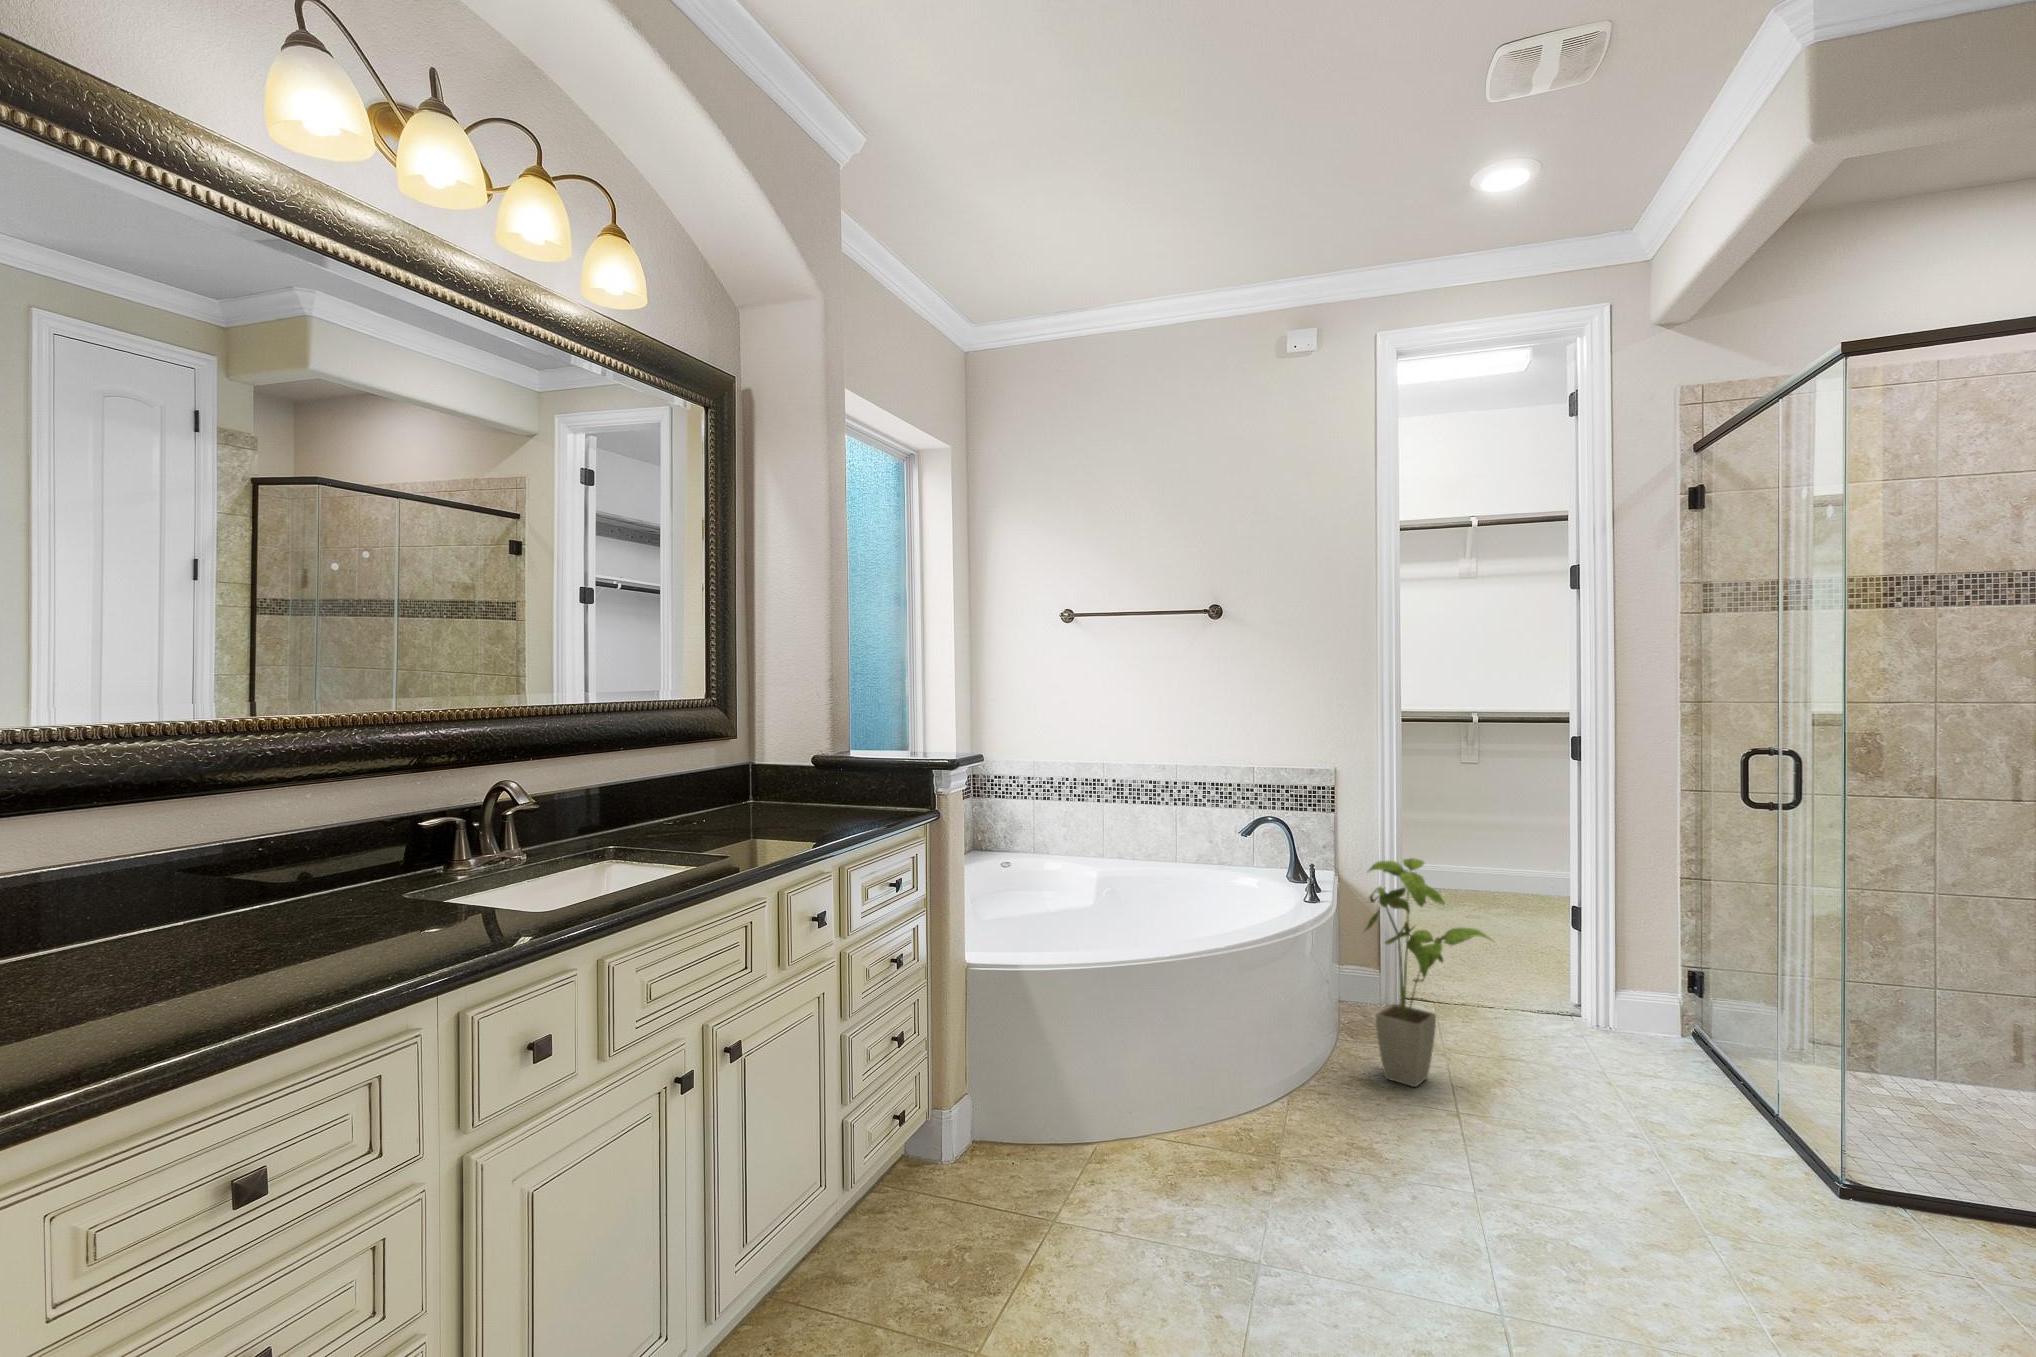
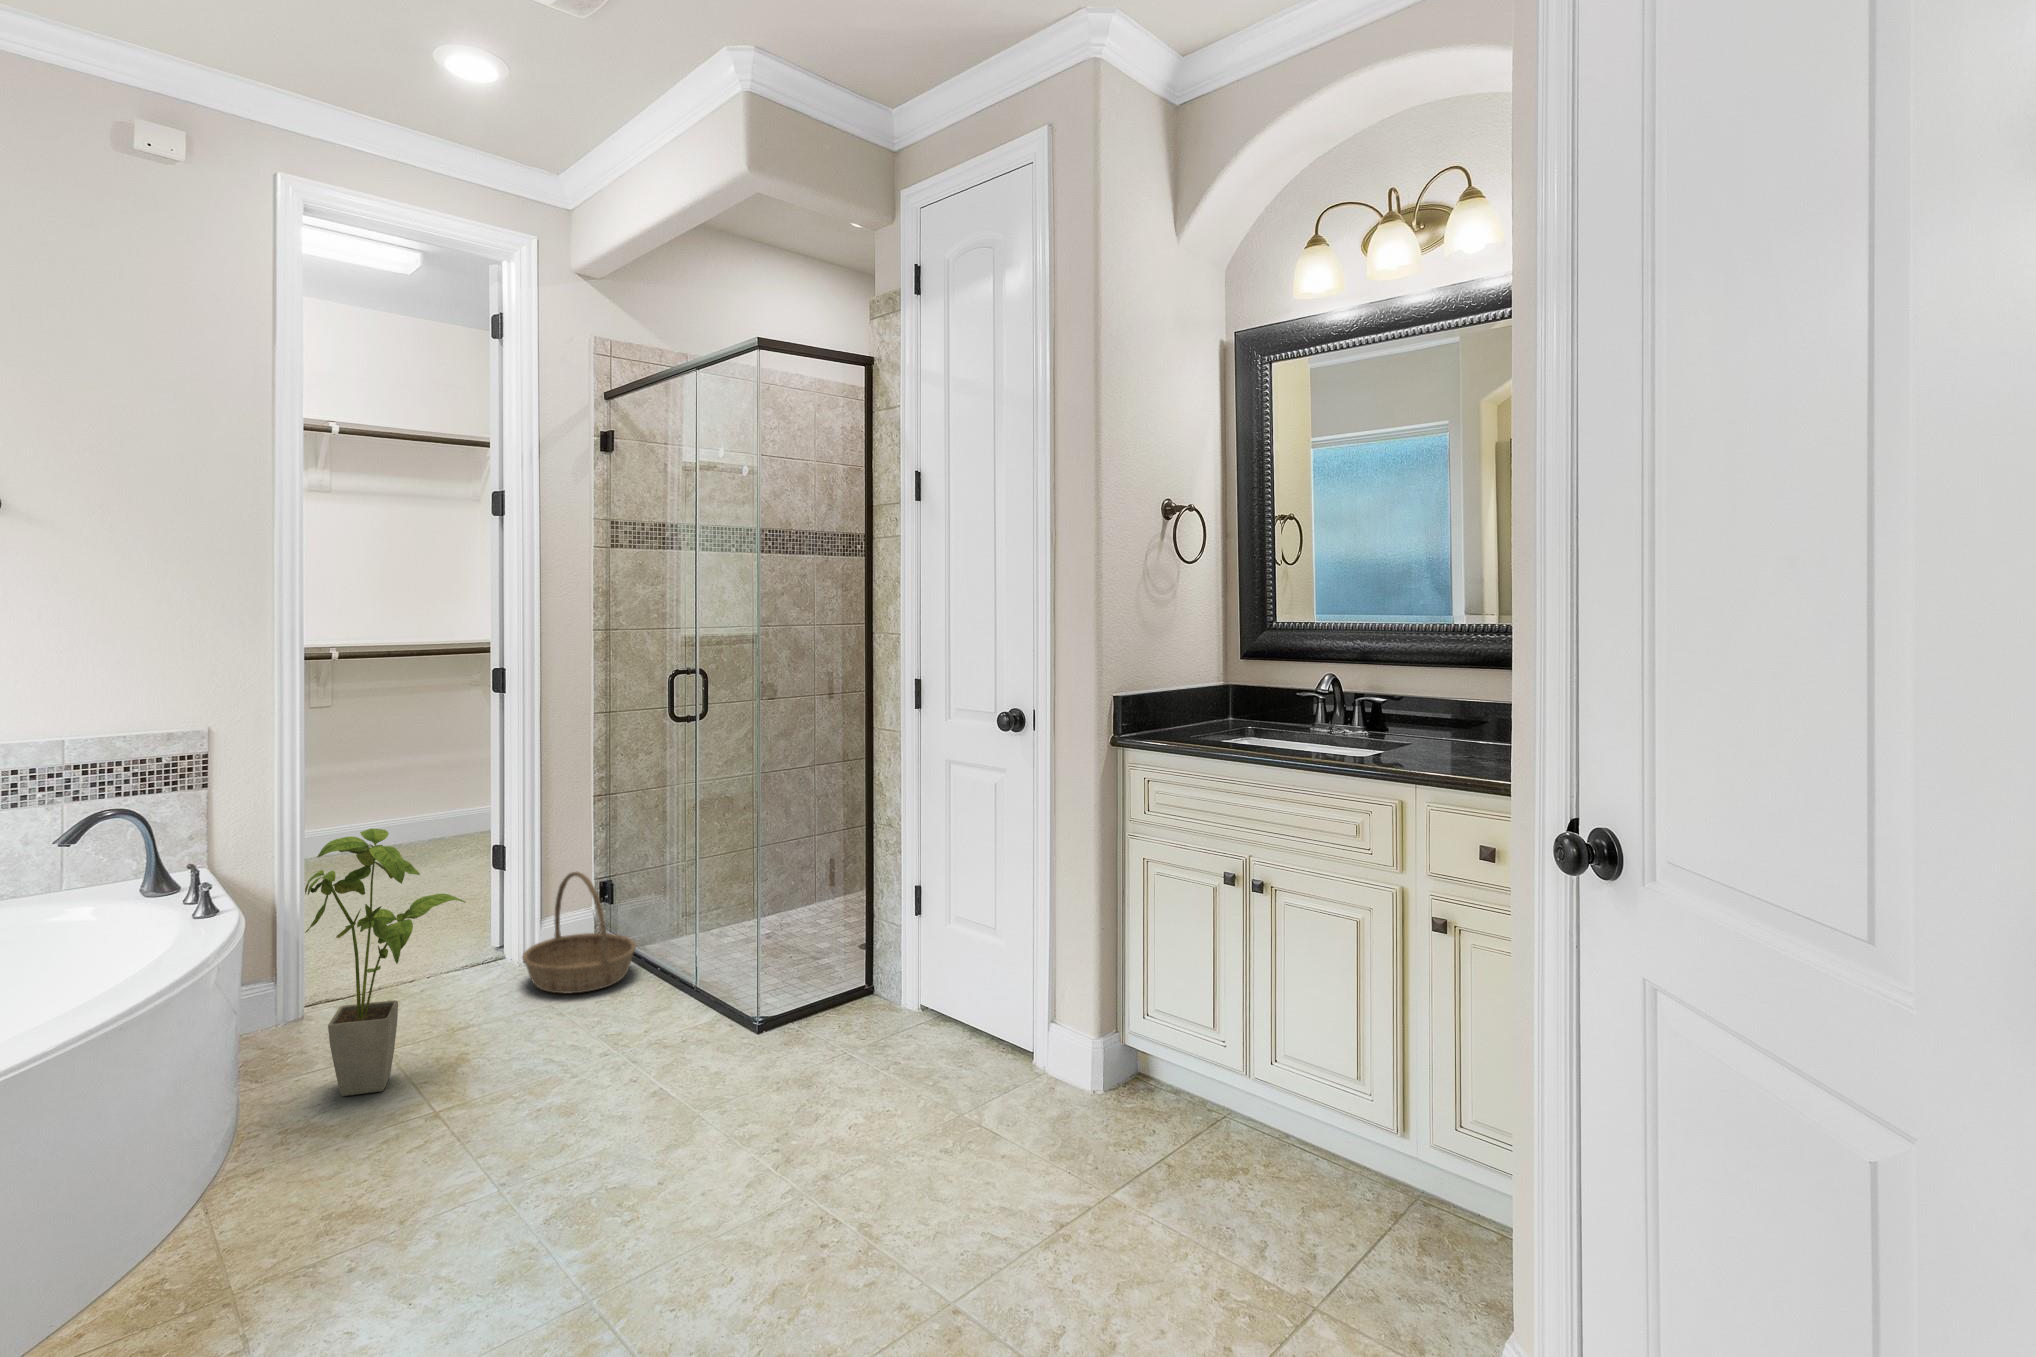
basket: none [1584,946,1716,1078] -> present [522,872,636,994]

